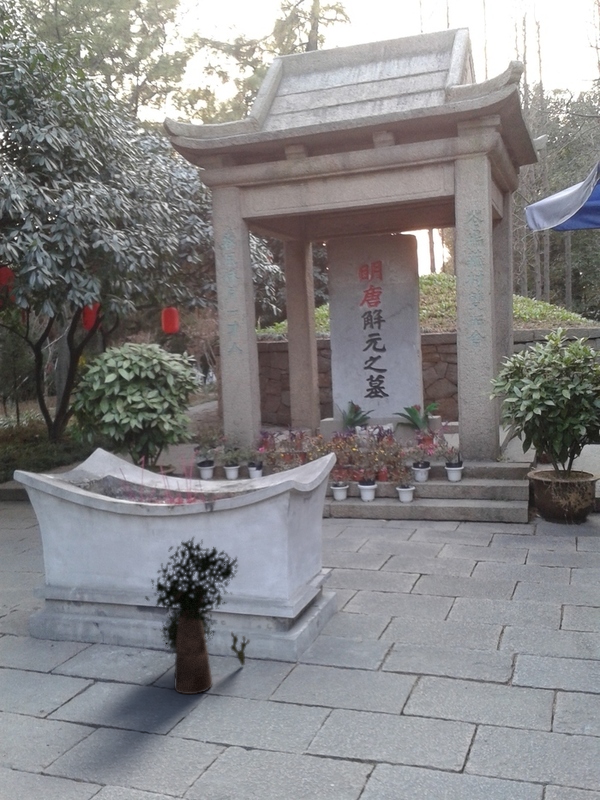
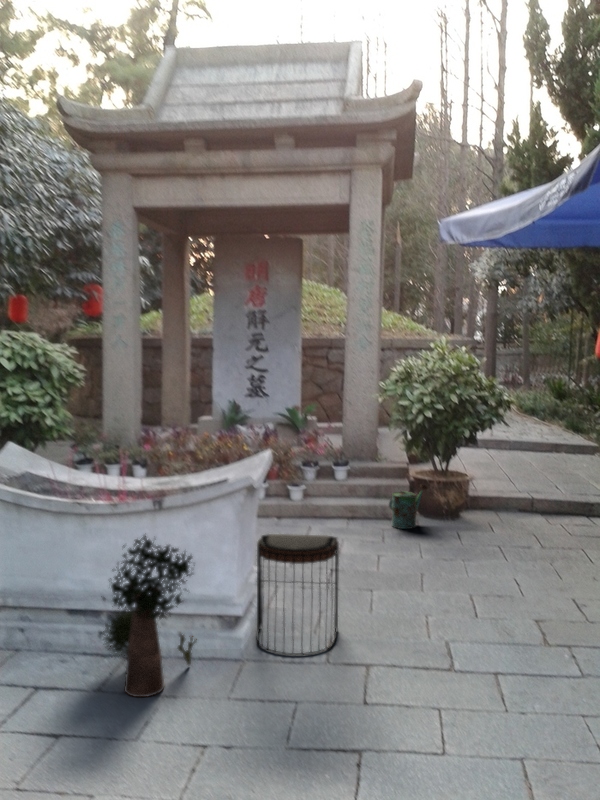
watering can: none [495,484,540,530] -> present [389,485,428,529]
stool: none [314,537,402,660] -> present [256,534,339,655]

